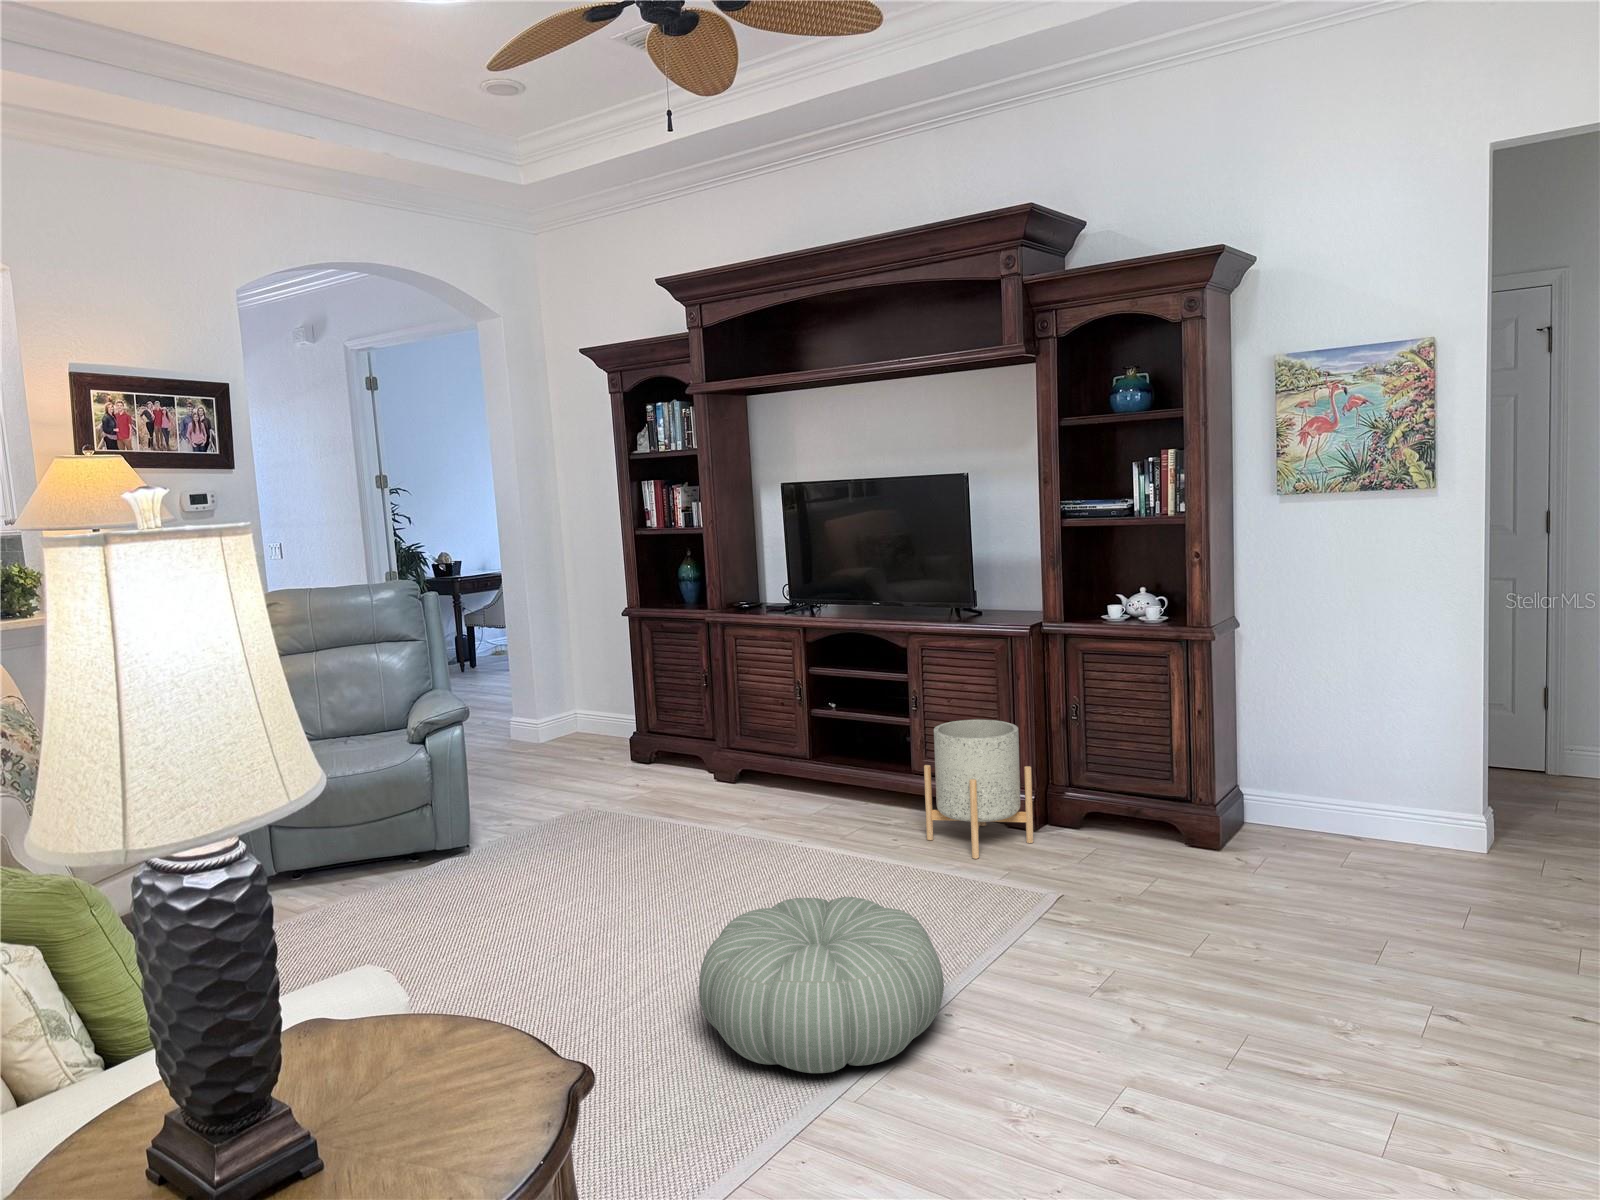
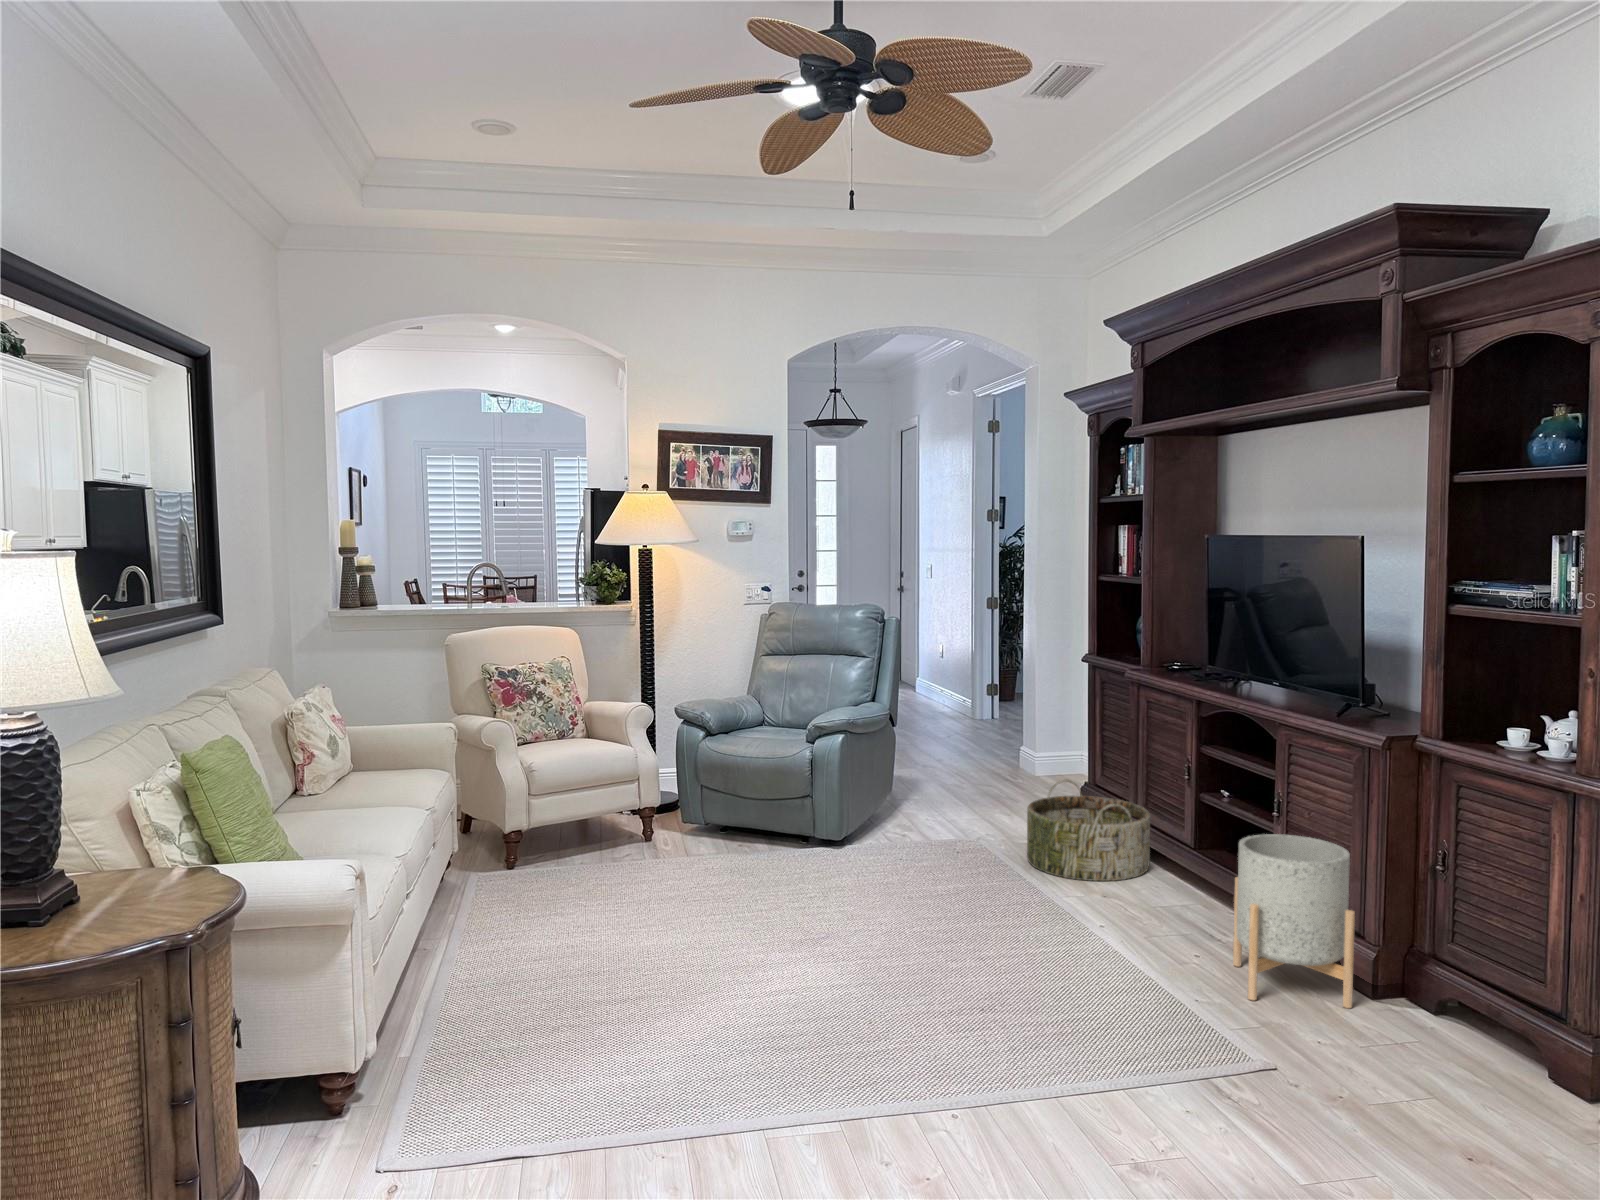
basket: none [646,728,762,818] -> present [1027,780,1150,881]
pouf: present [699,897,944,1073] -> none [732,946,974,1120]

